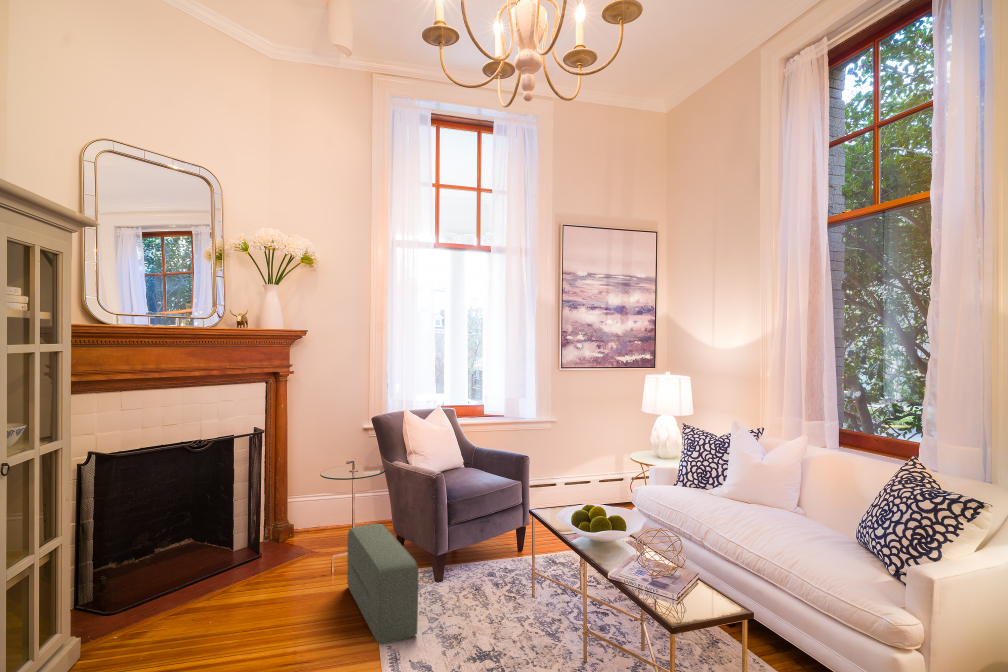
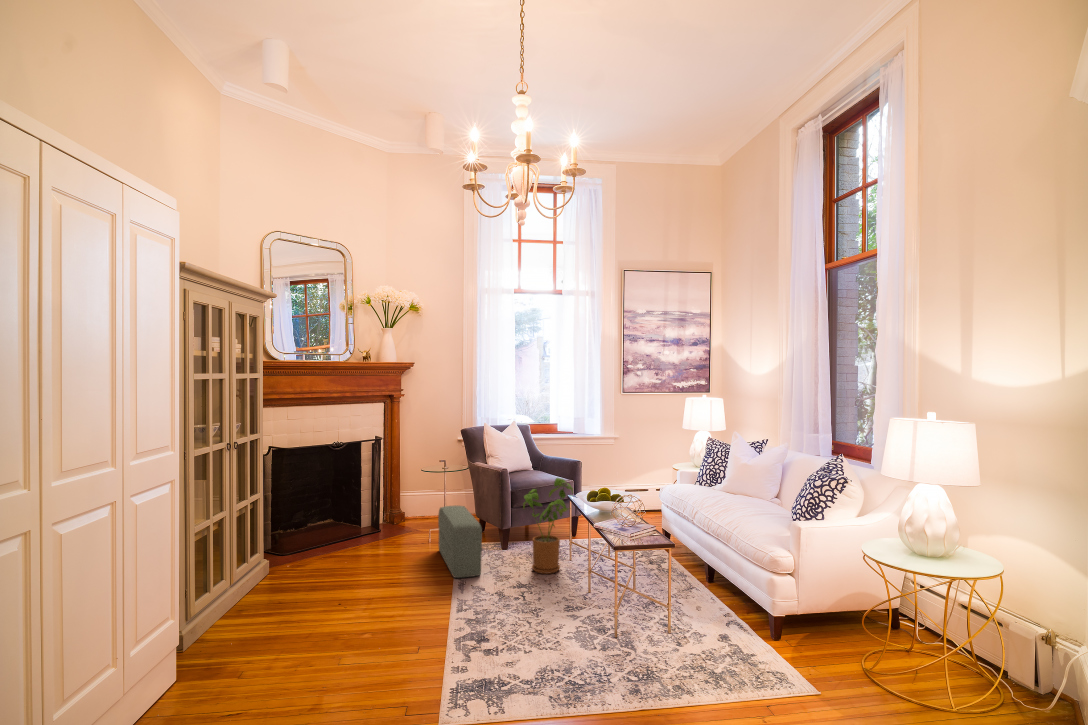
house plant: none [471,488,542,624] -> present [523,478,573,574]

